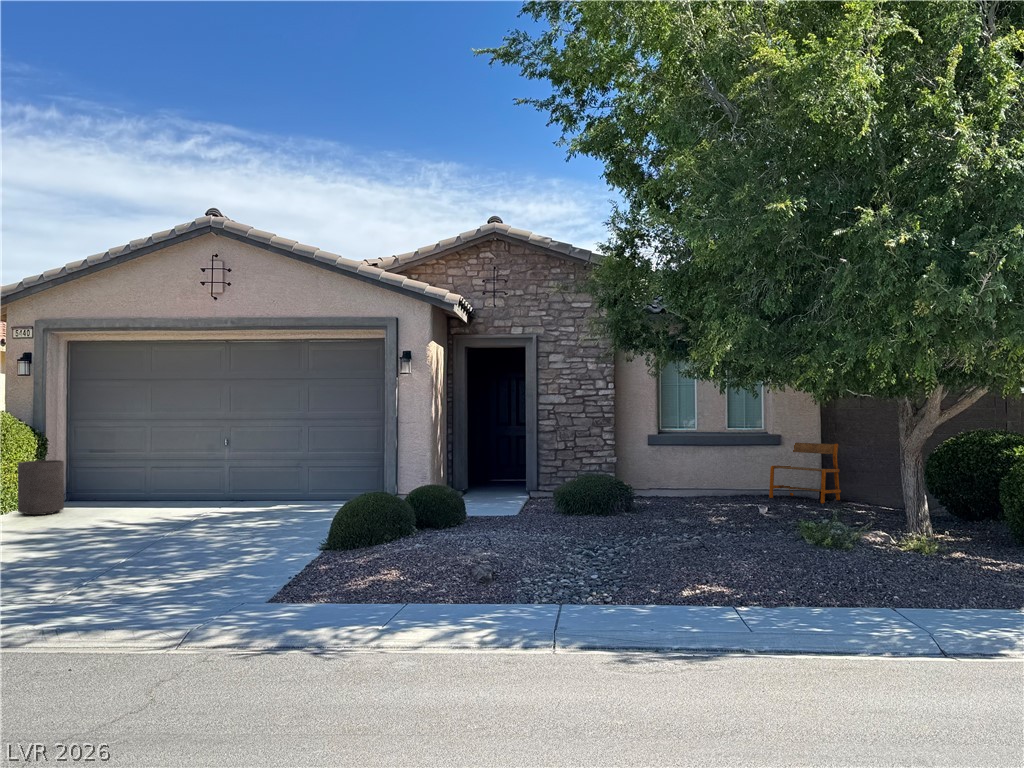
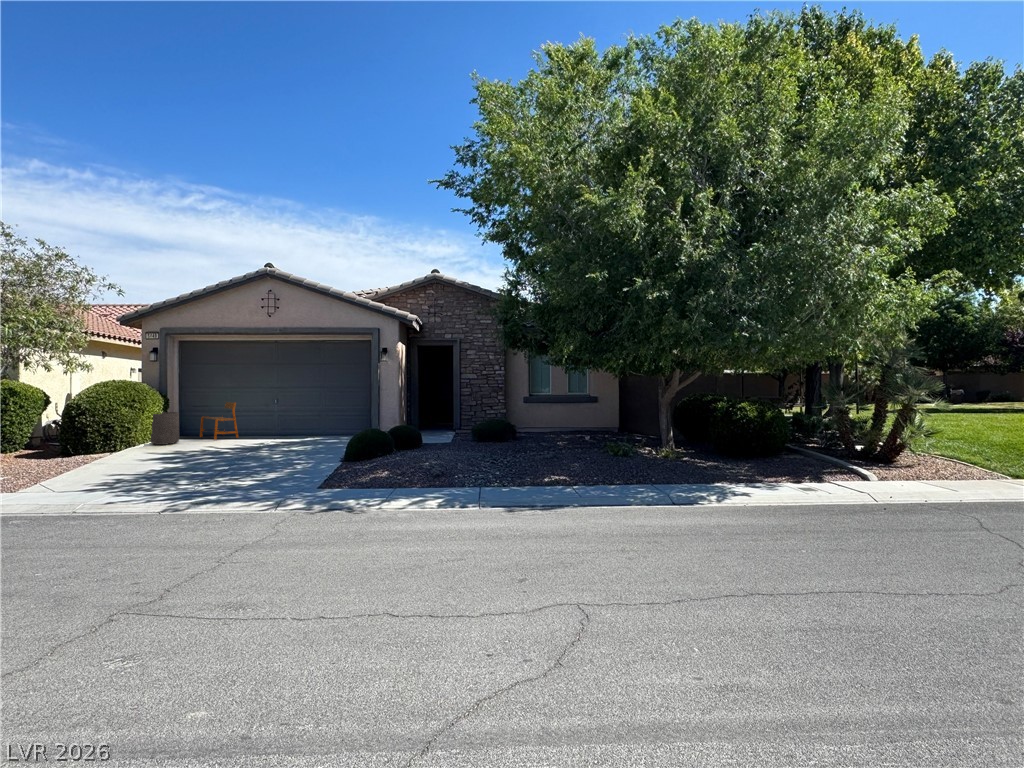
bench: present [769,442,841,503] -> present [200,402,238,440]

